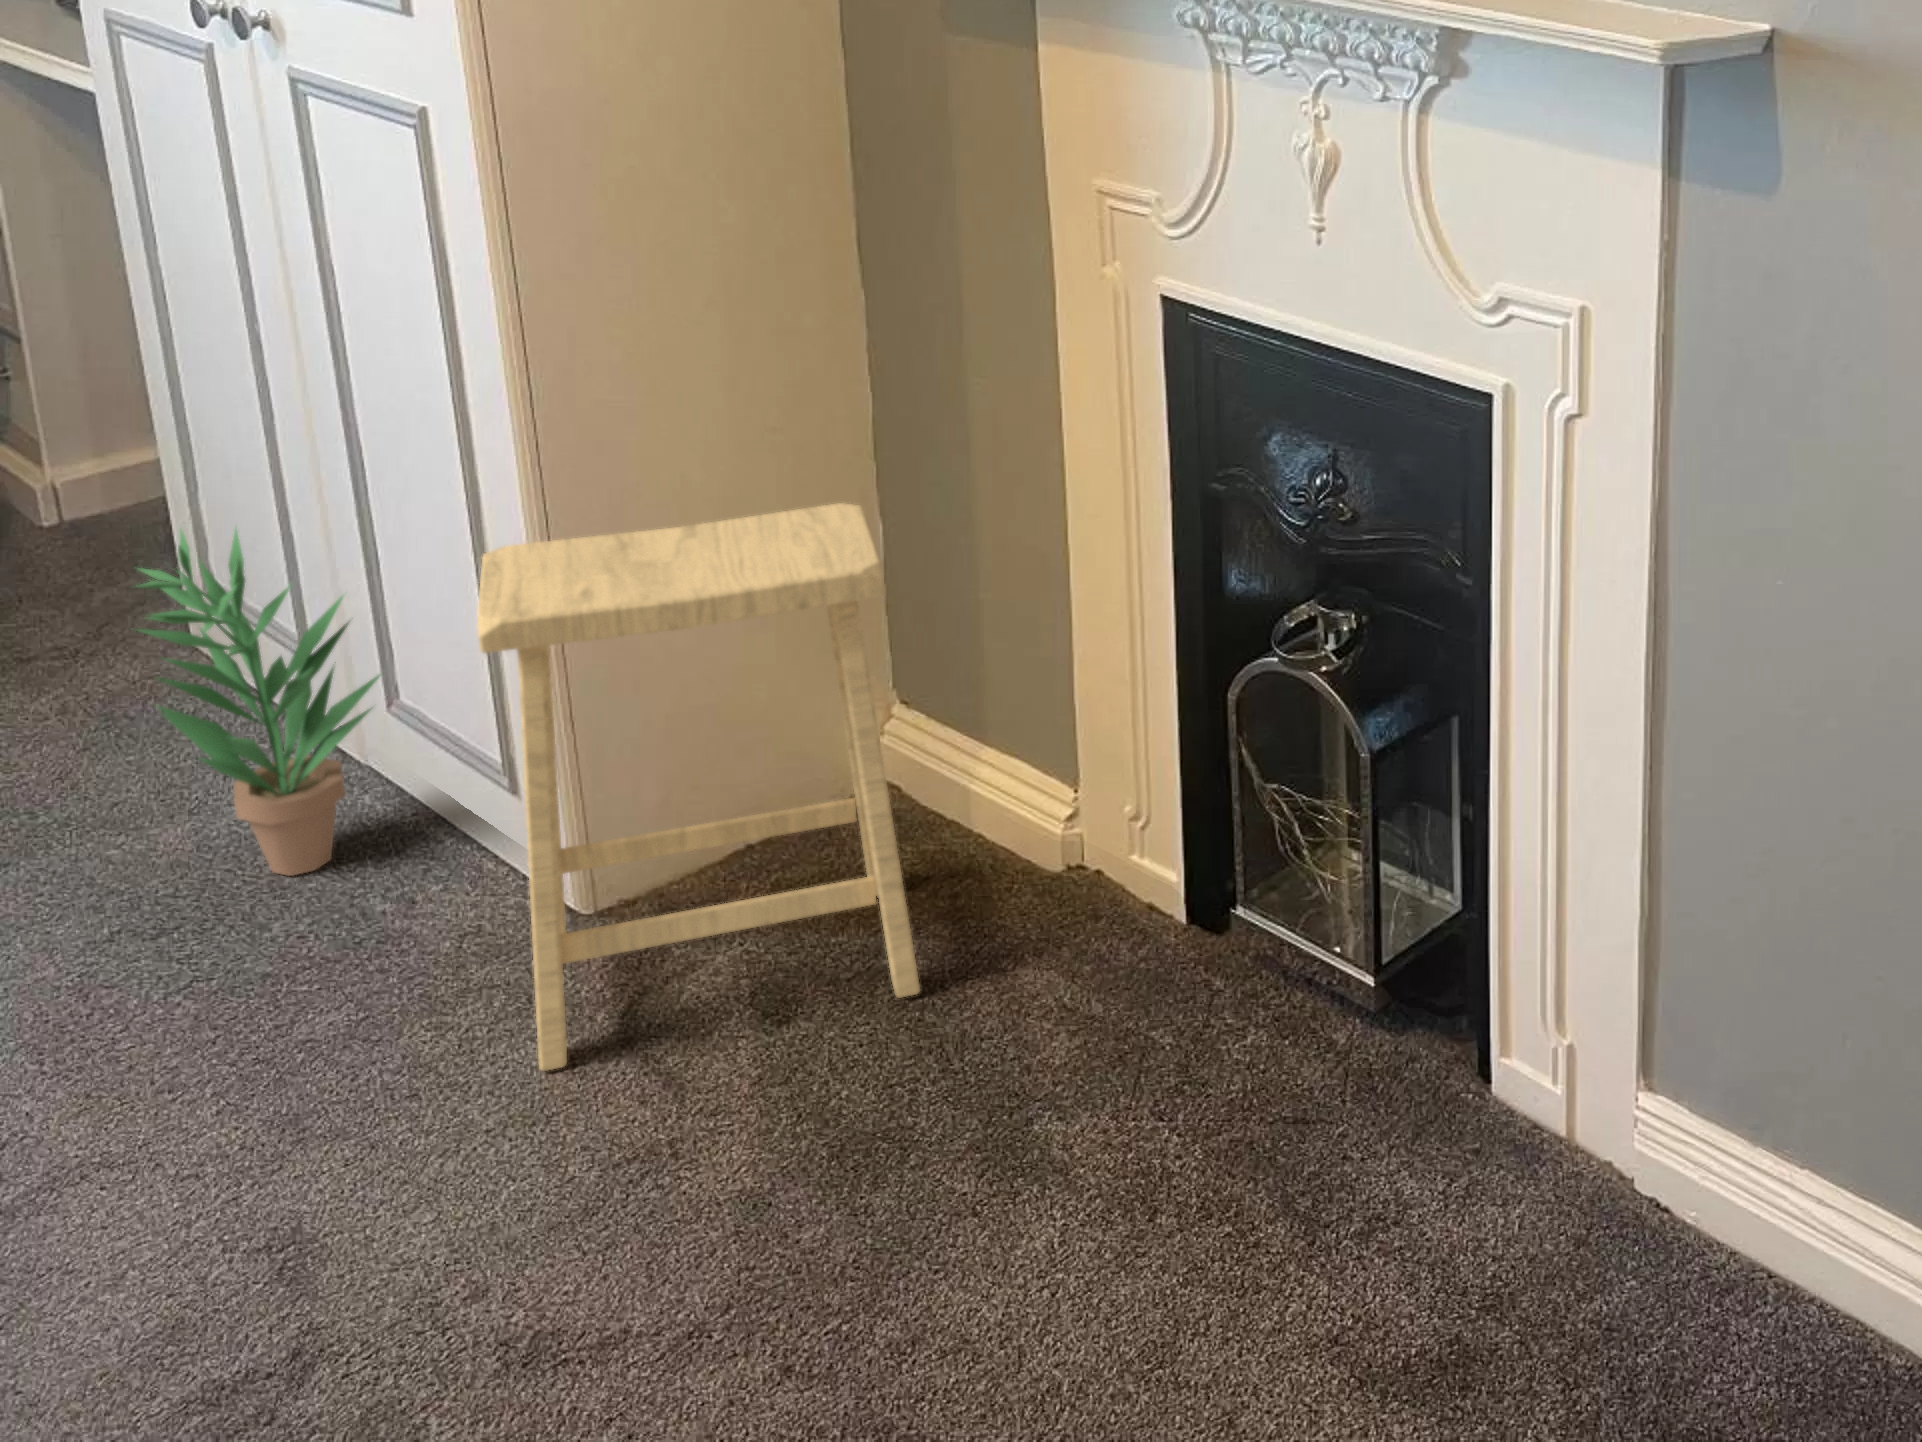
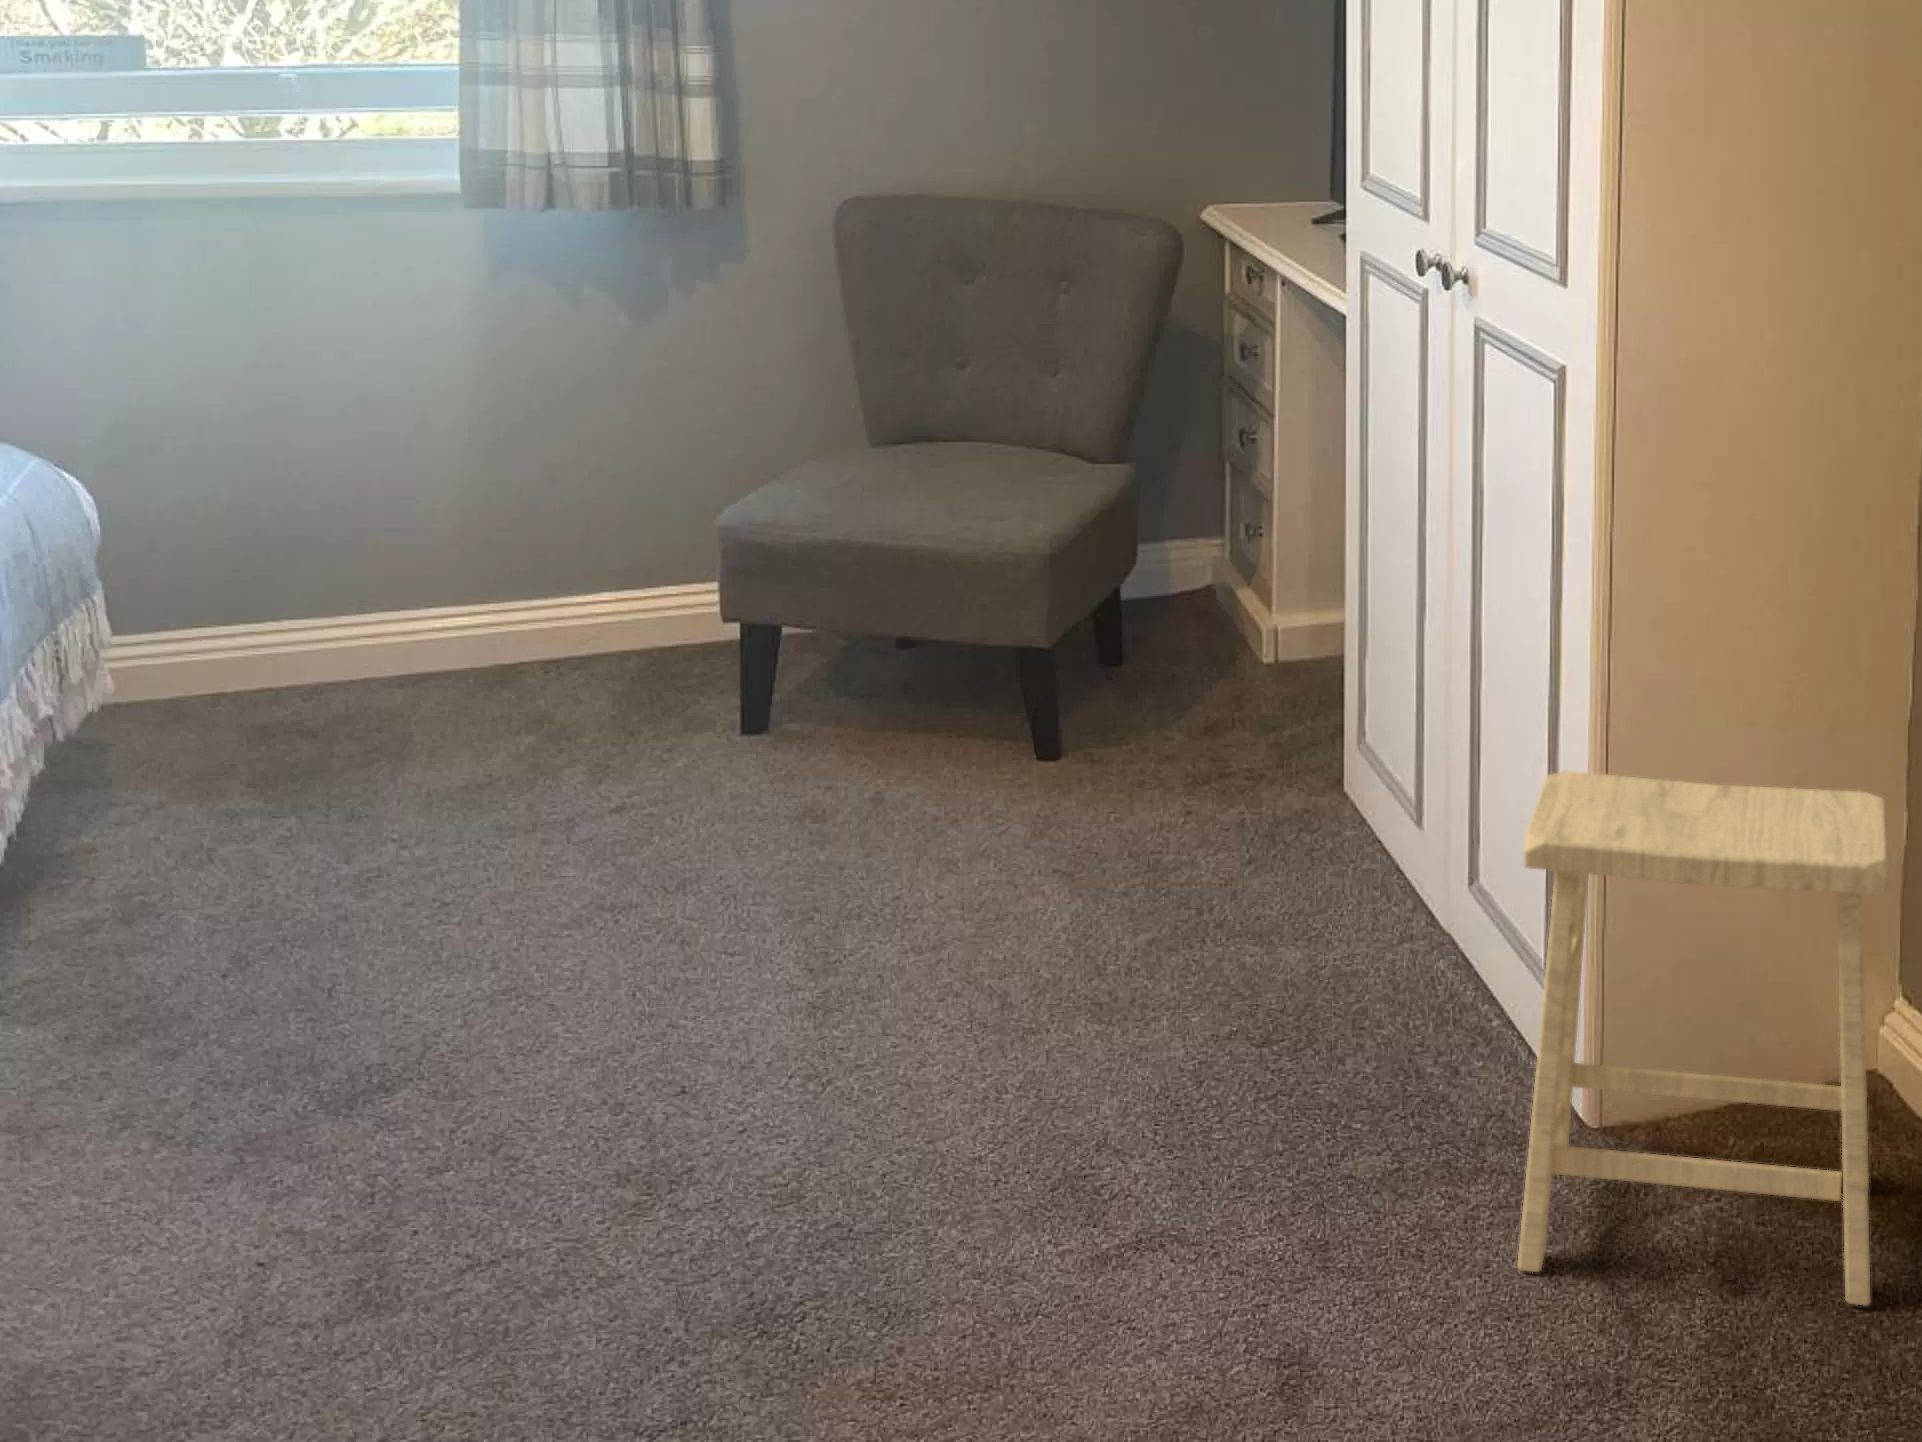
potted plant: present [137,530,380,876] -> none [1280,696,1467,1024]

